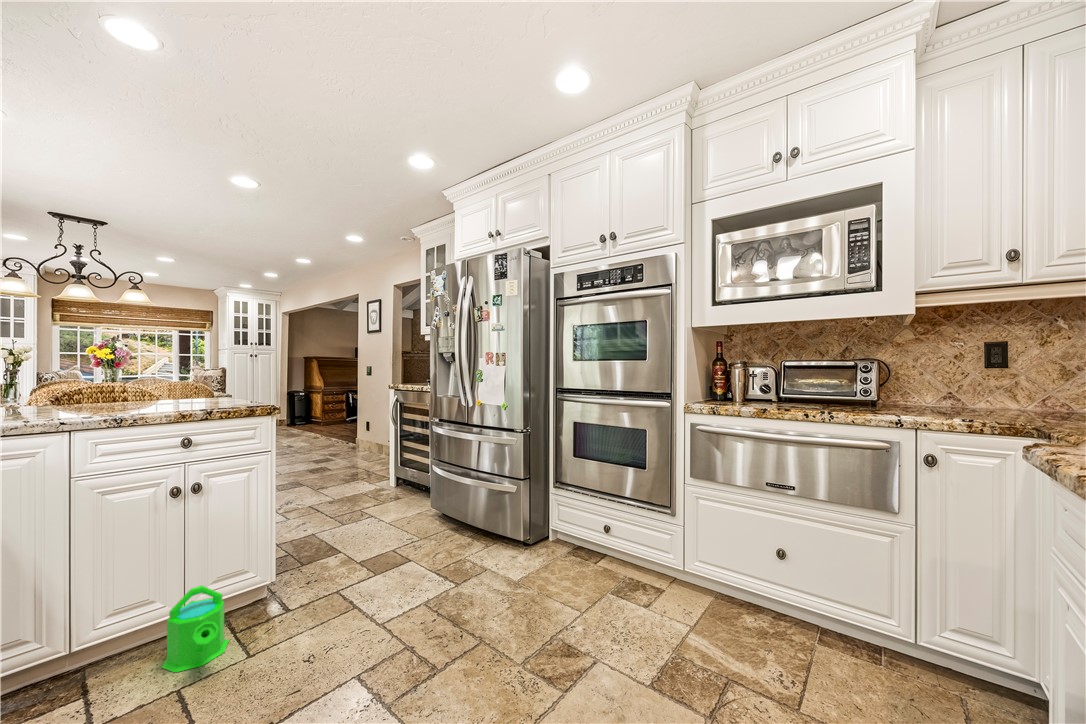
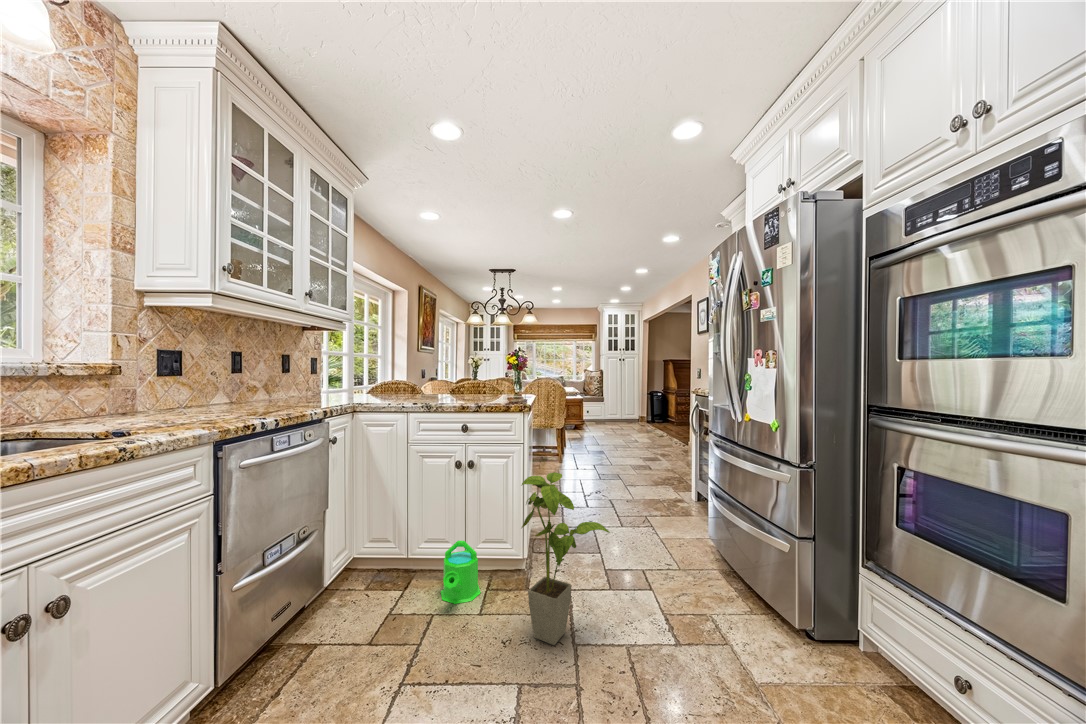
house plant: none [316,466,410,640] -> present [522,472,610,645]

